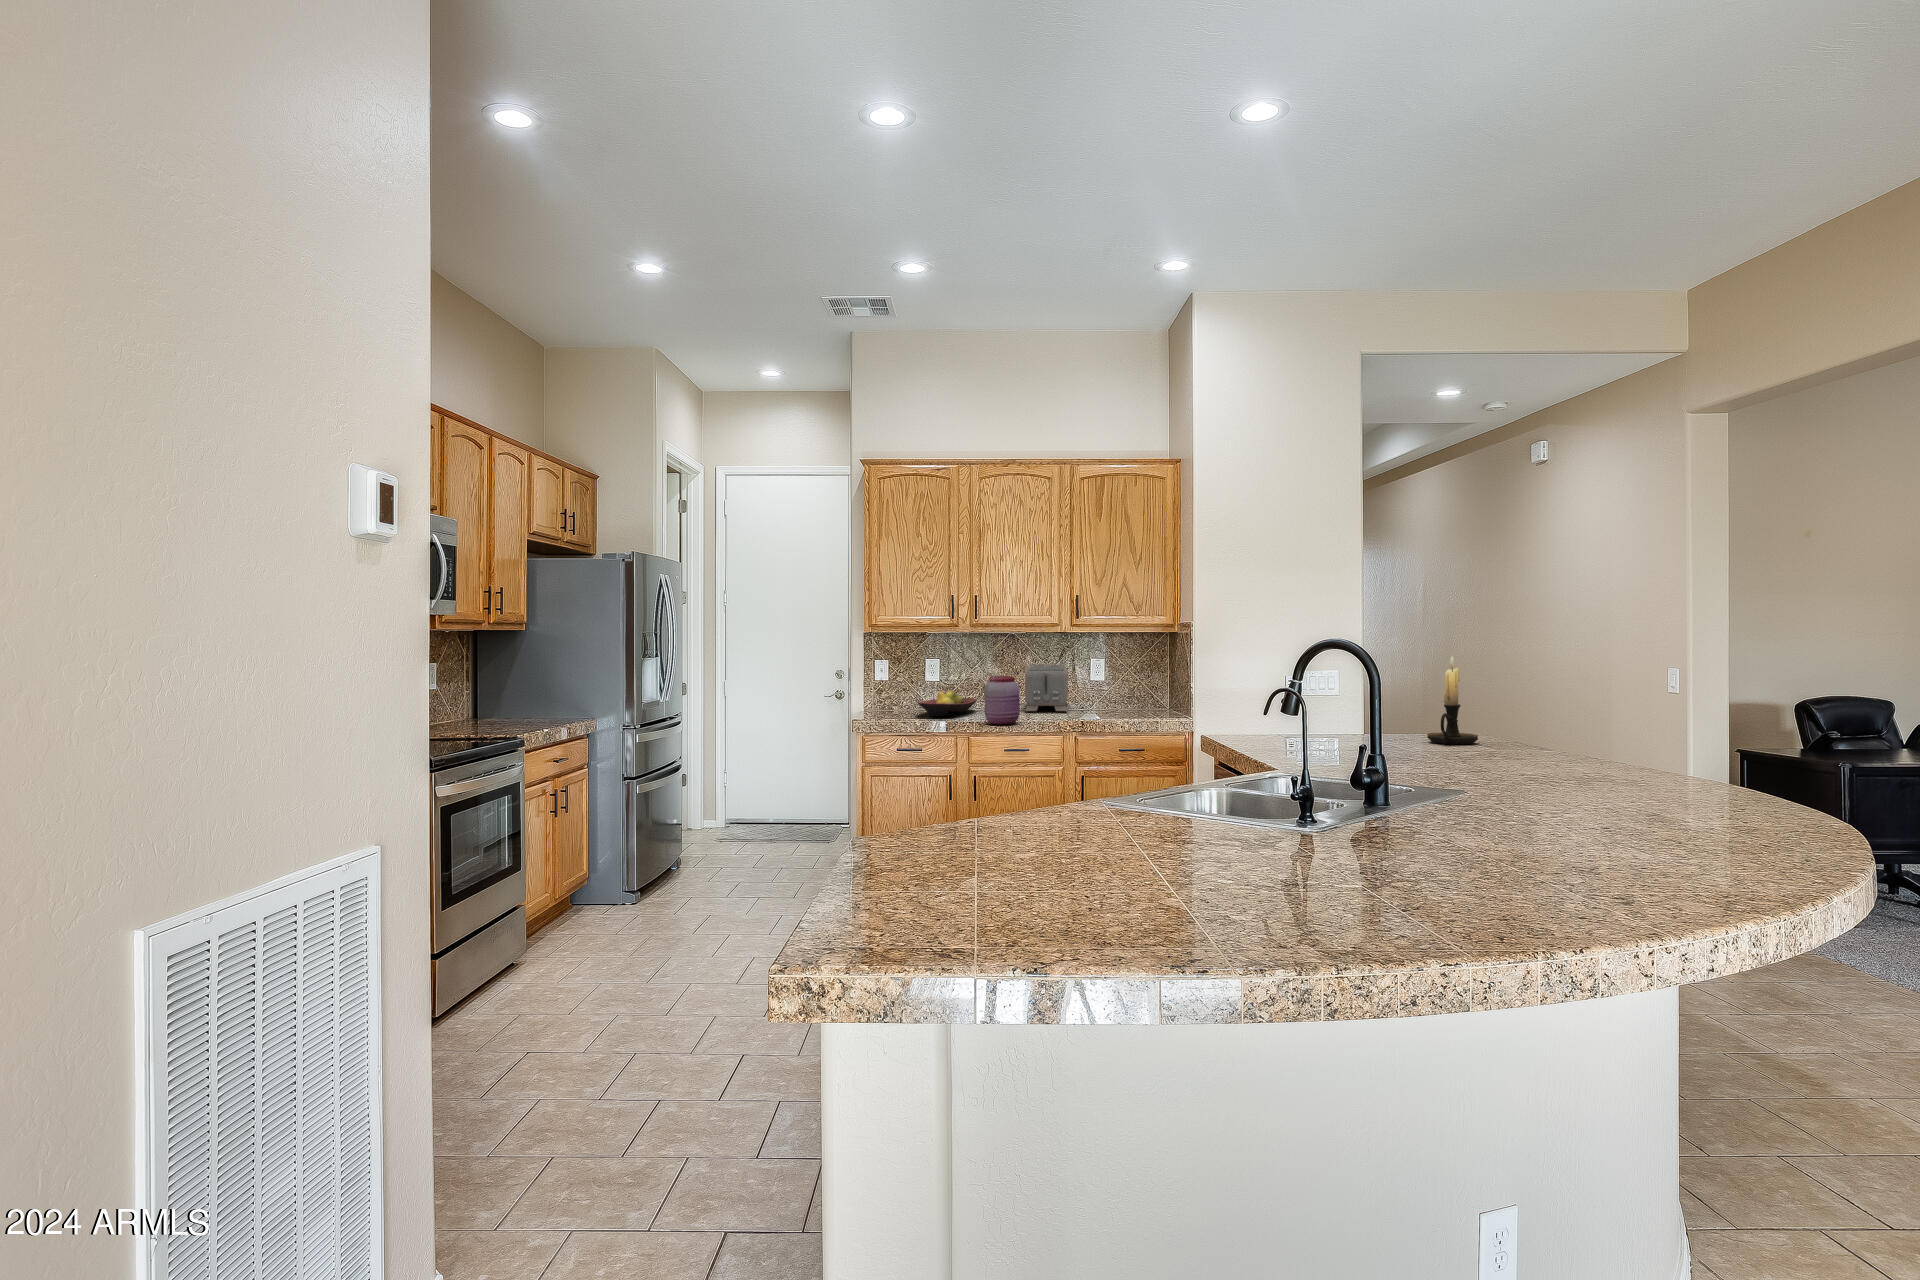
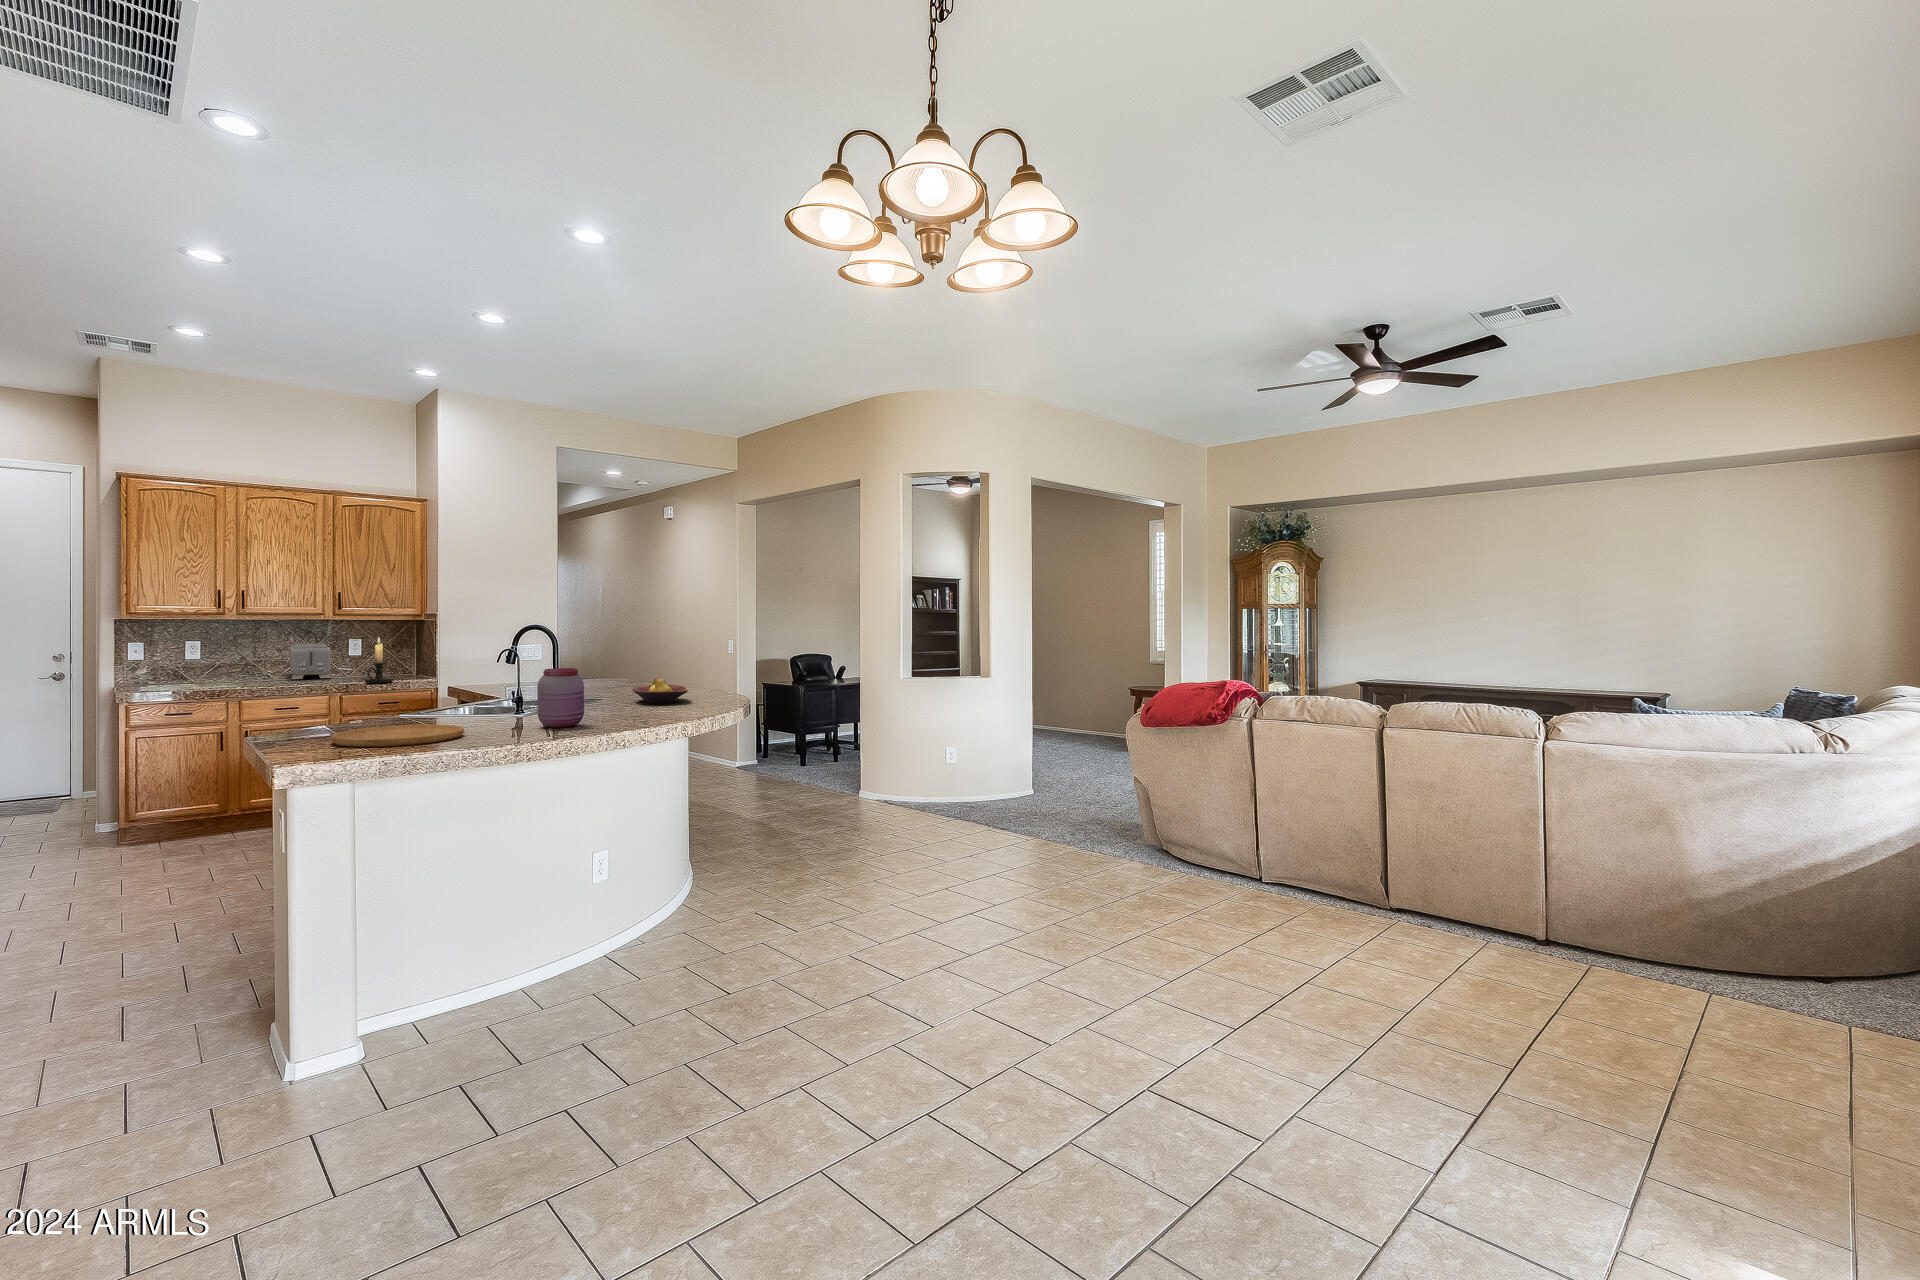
candle holder: present [1428,656,1478,745] -> present [364,638,394,683]
jar: present [985,676,1020,724] -> present [537,668,584,728]
fruit bowl: present [918,690,977,716] -> present [632,677,688,704]
cutting board: none [921,841,1176,914] -> present [331,724,464,747]

